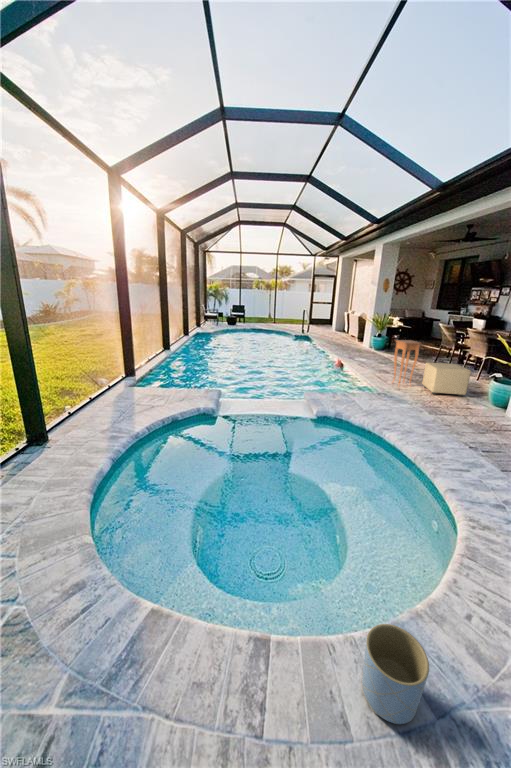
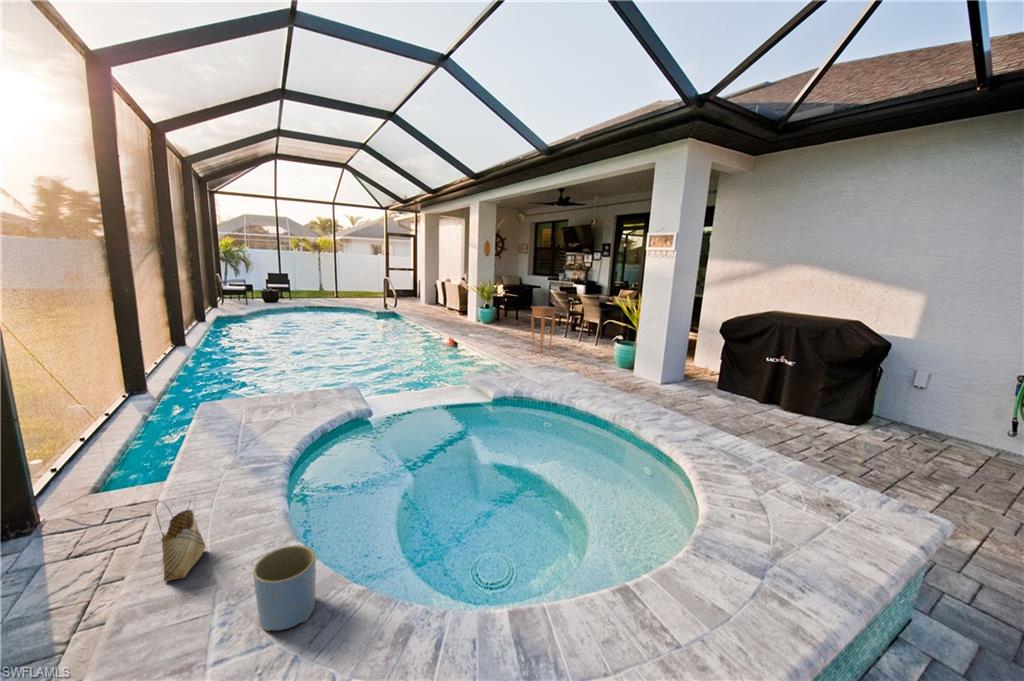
ottoman: present [422,363,471,397] -> none [561,327,605,360]
woven basket: none [16,449,53,498] -> present [155,502,206,581]
planter: present [362,624,429,724] -> present [253,545,316,631]

